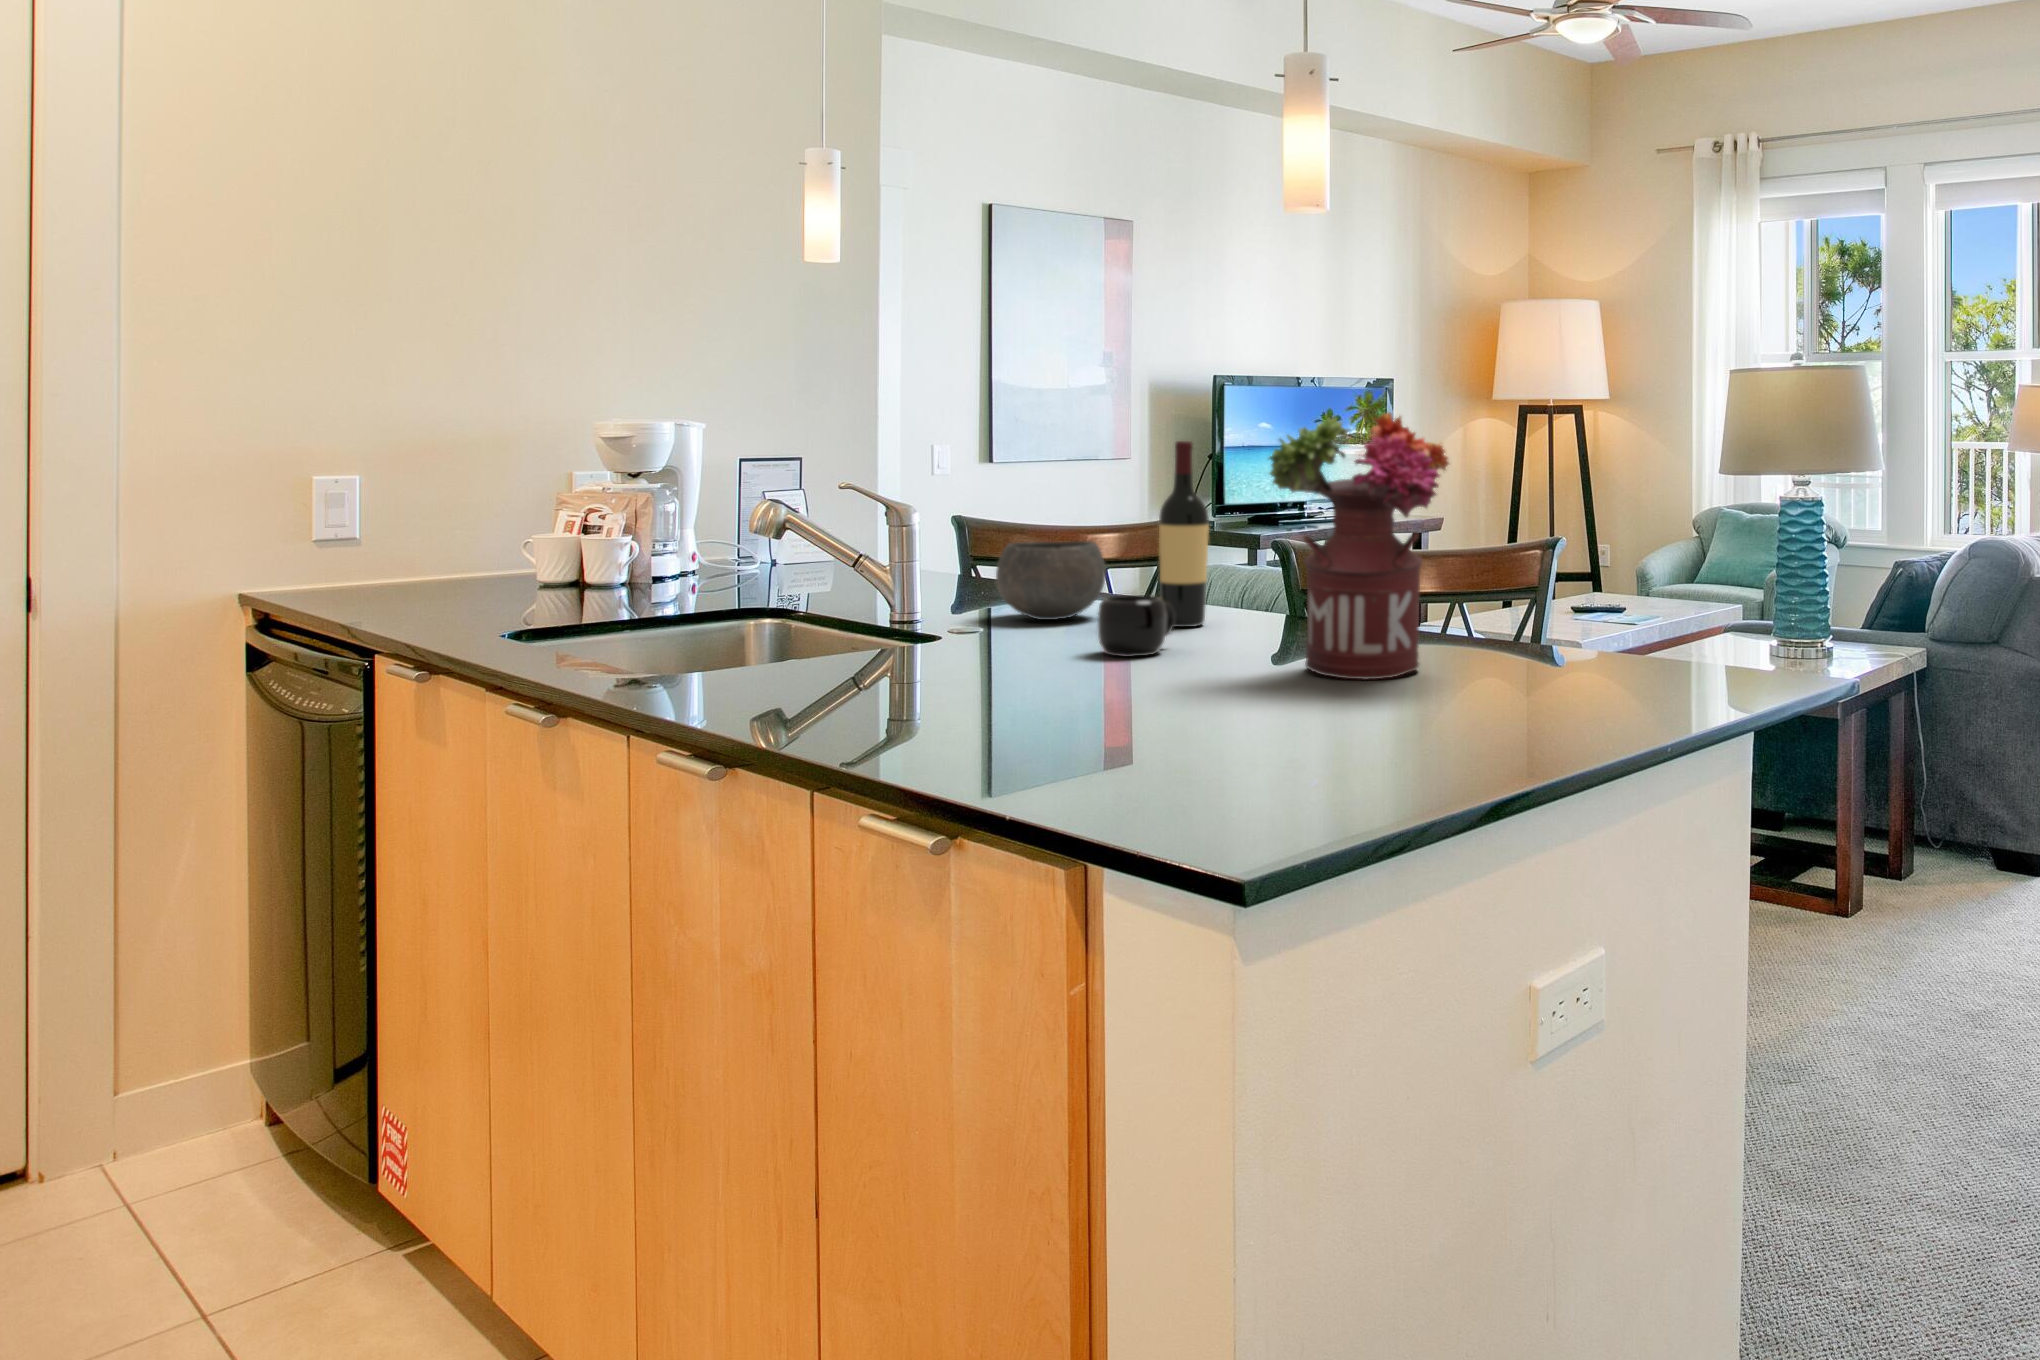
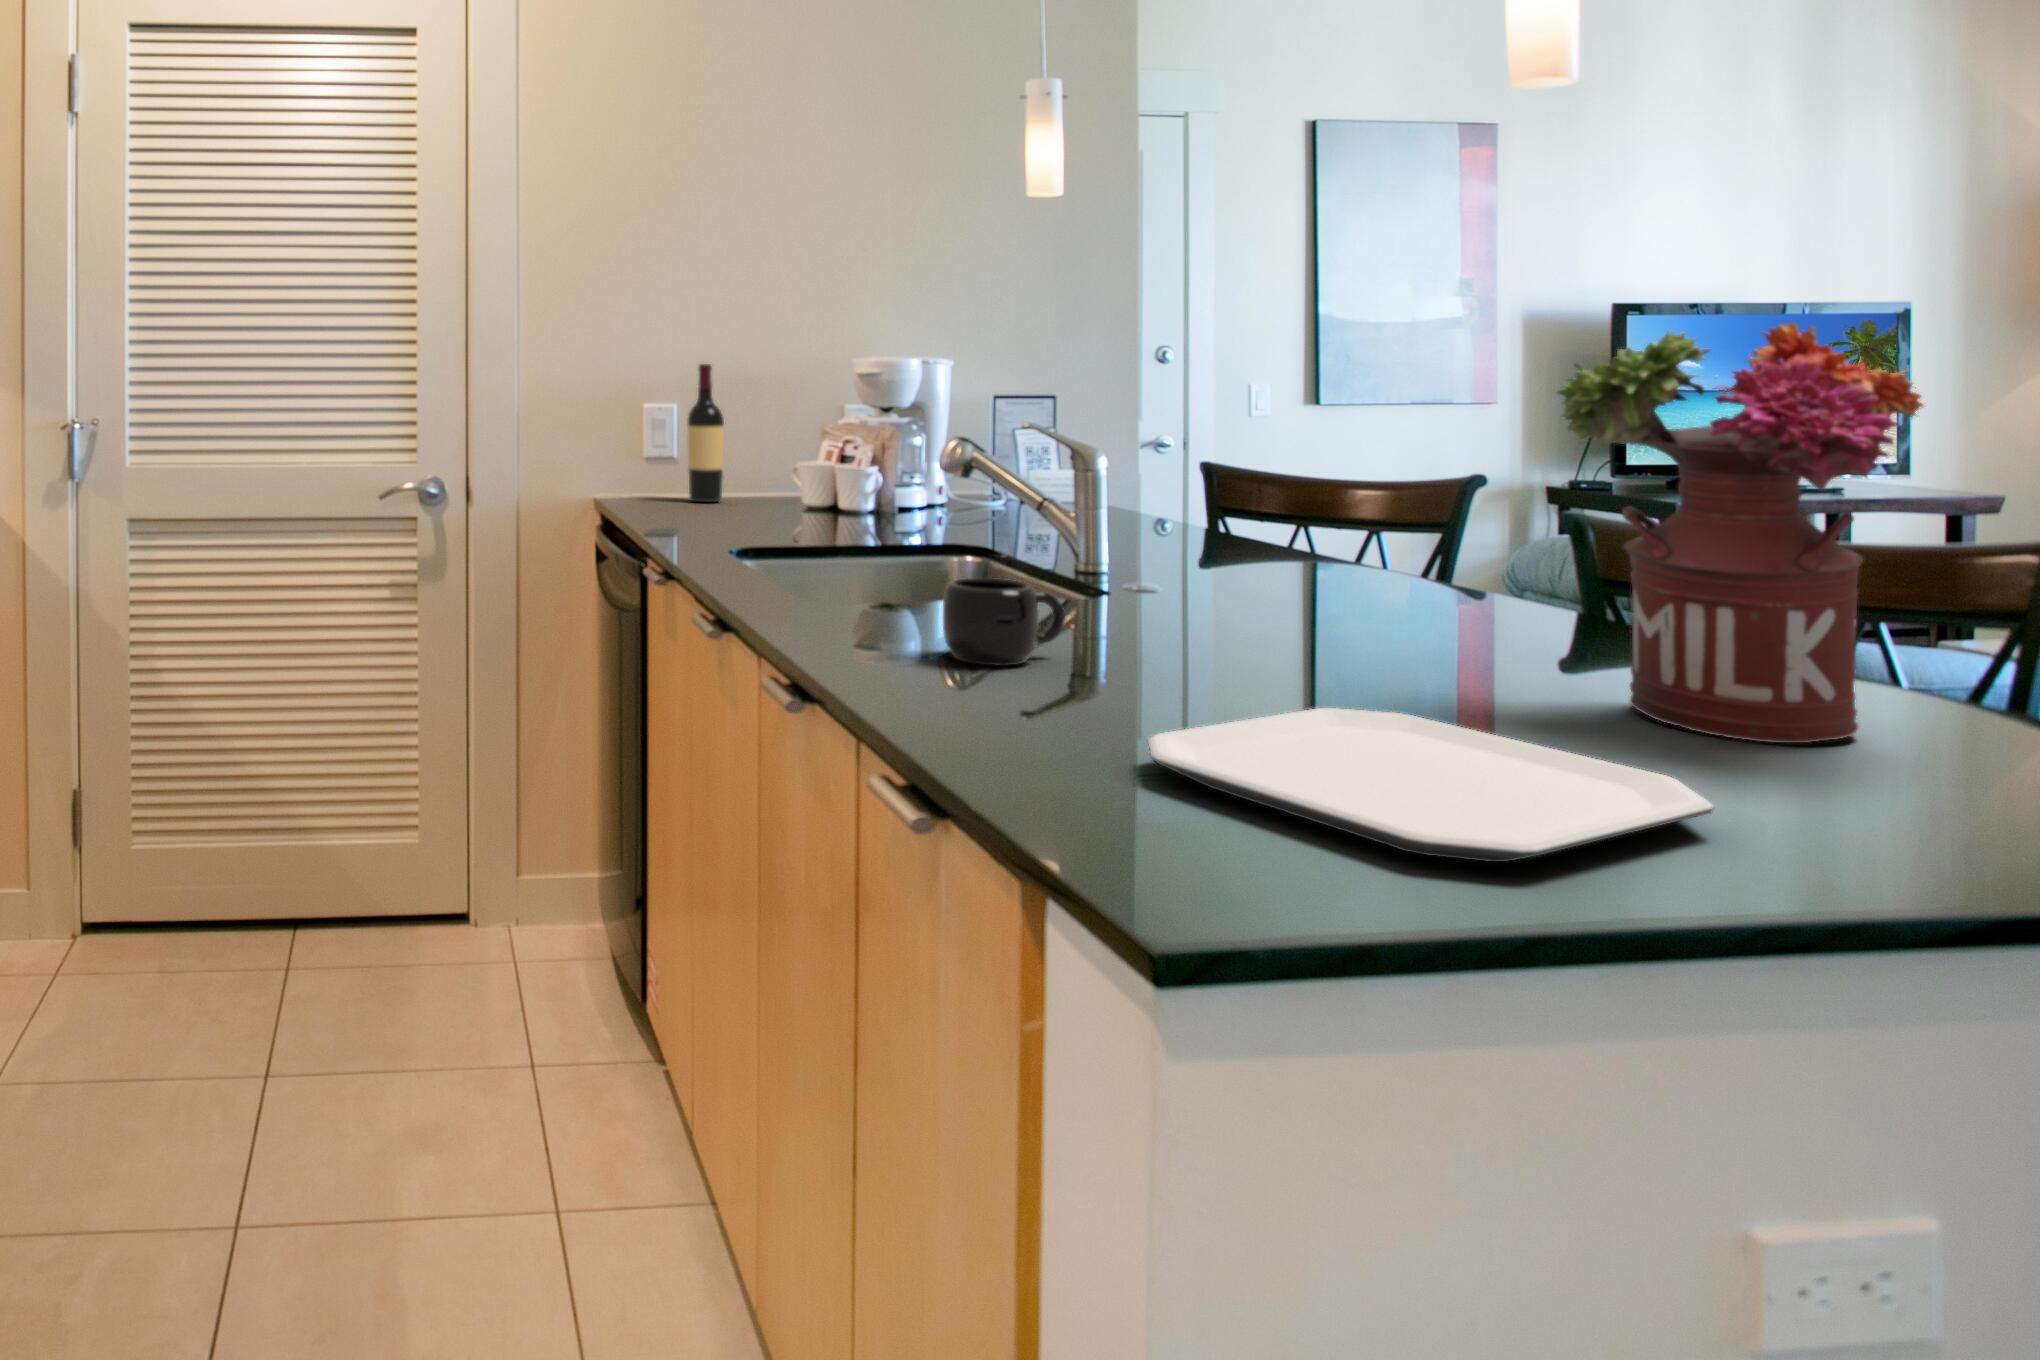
wine bottle: present [1159,441,1209,627] -> present [687,364,724,502]
bowl: present [996,541,1106,620] -> none [1216,494,1359,589]
mug: present [1098,595,1175,657] -> present [943,578,1065,666]
plate: none [1043,689,1373,767] -> present [1148,708,1713,862]

